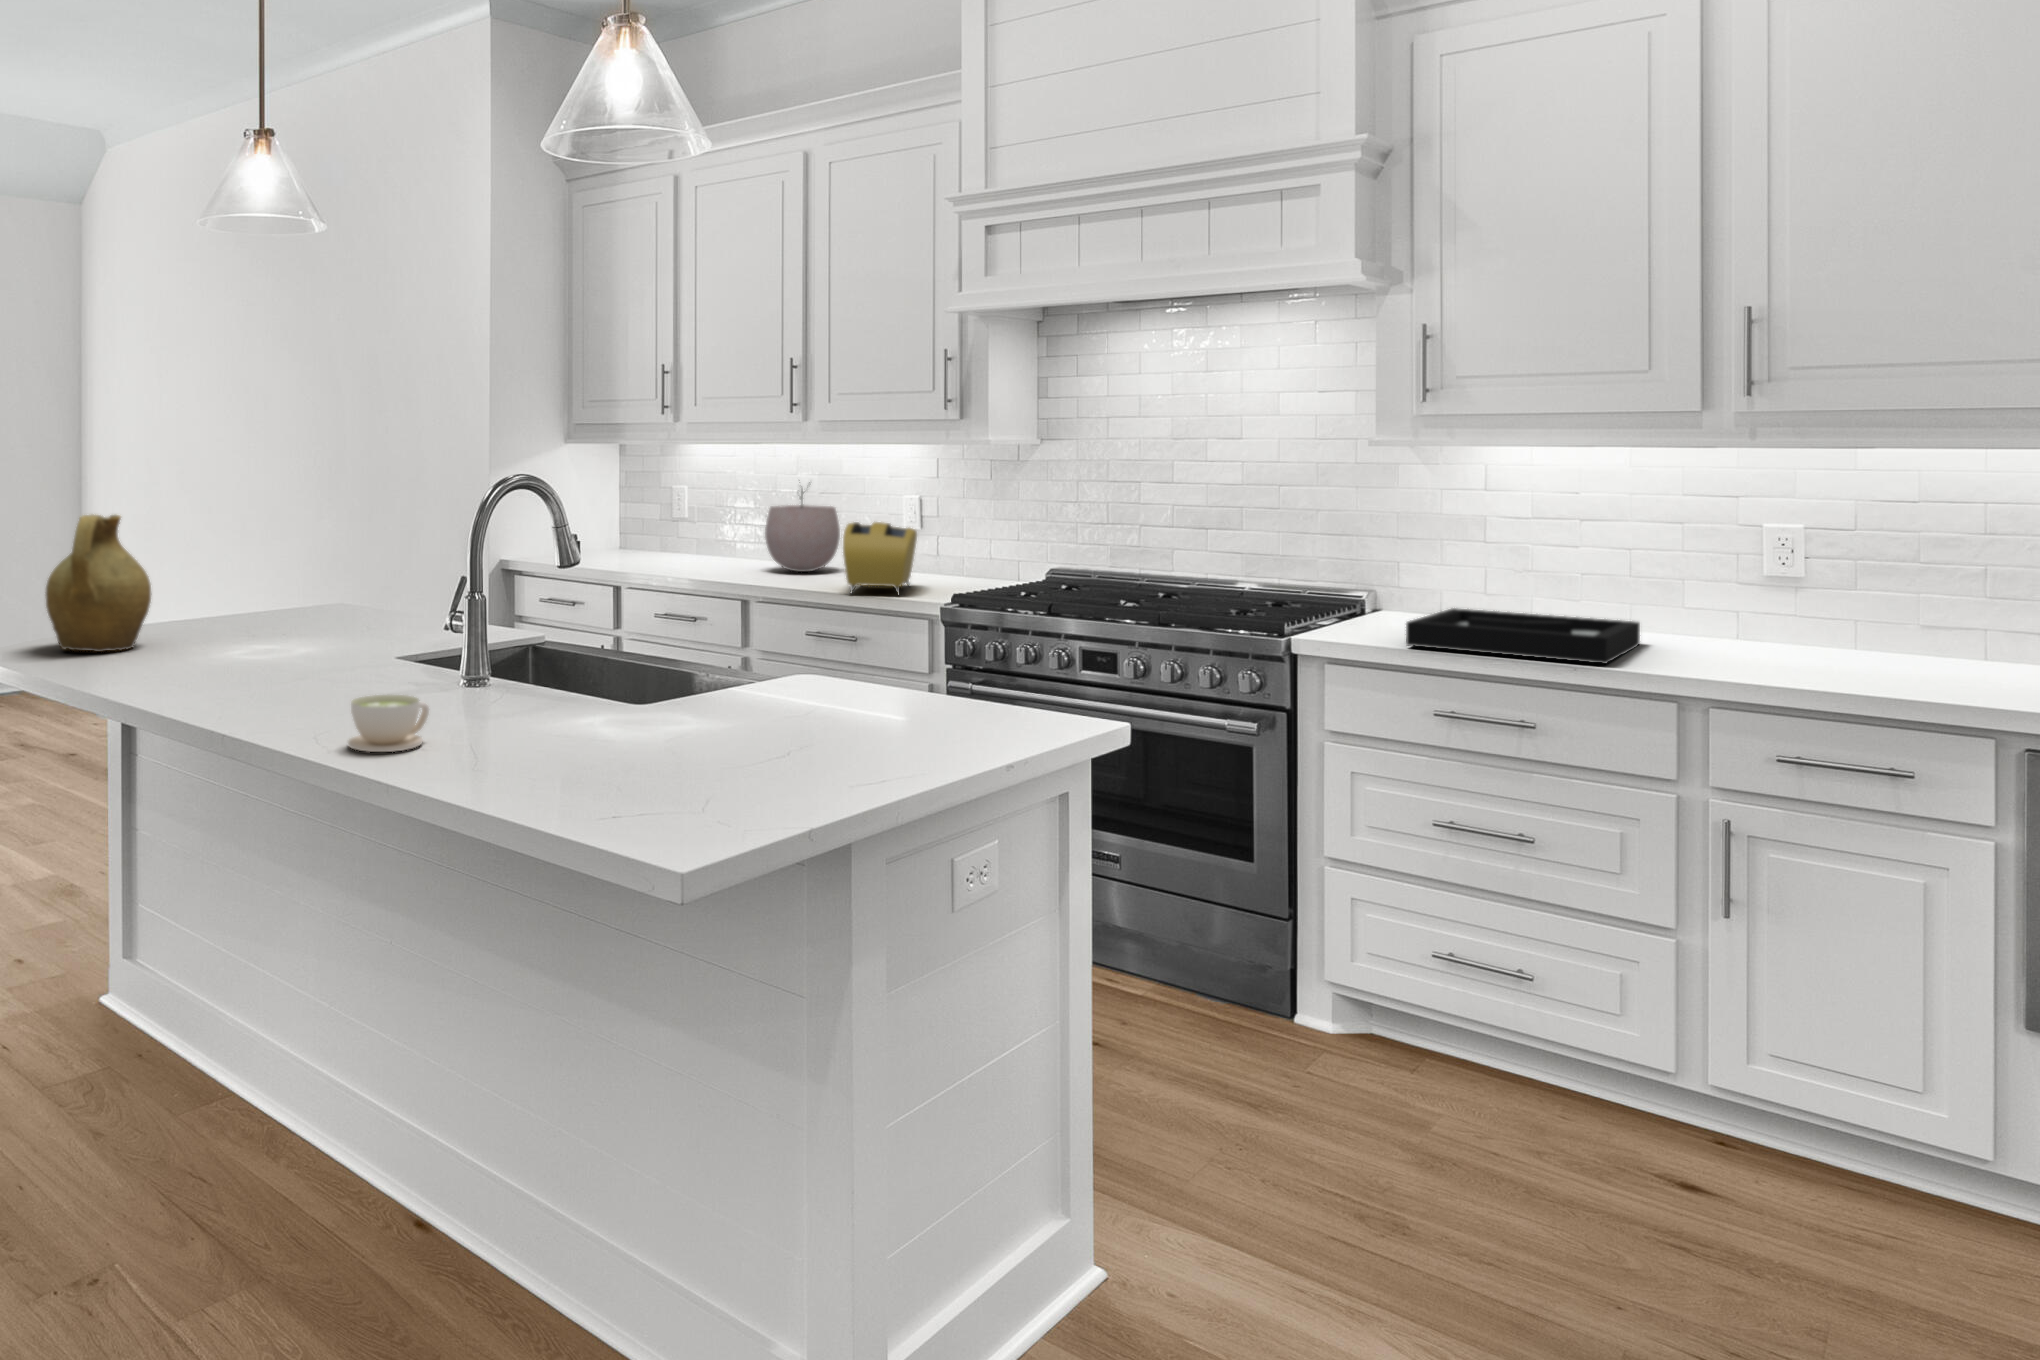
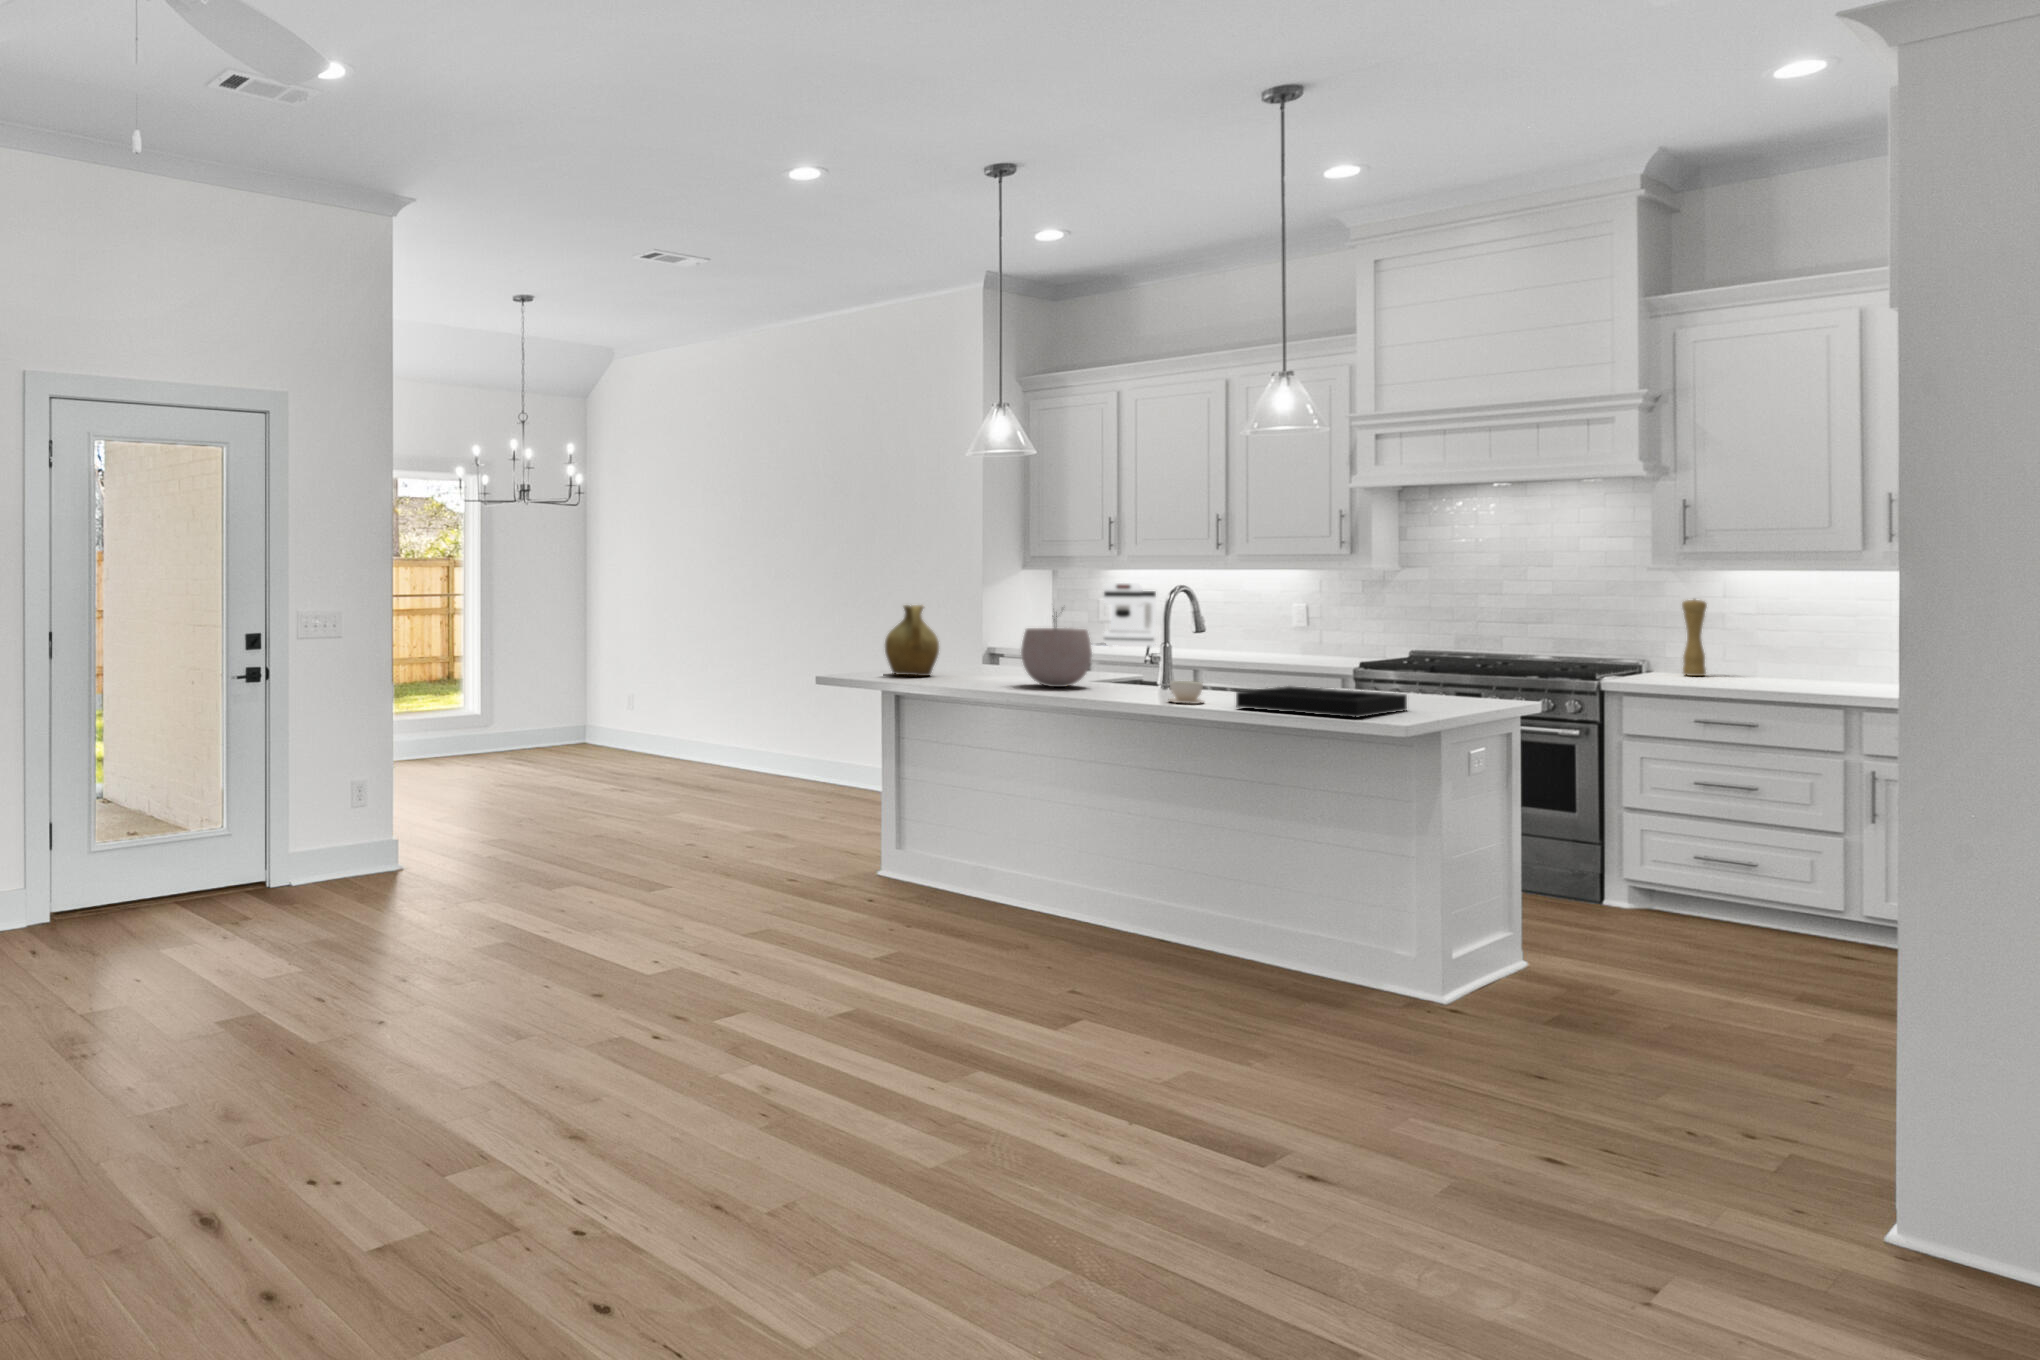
coffee maker: none [651,466,732,563] -> present [1103,583,1156,647]
plant pot: present [765,491,840,572] -> present [1021,612,1092,687]
pepper mill: none [1424,493,1461,622] -> present [1682,599,1707,676]
toaster: present [843,522,917,593] -> none [1275,617,1324,663]
decorative tray: present [1406,608,1640,664] -> present [1236,686,1407,717]

